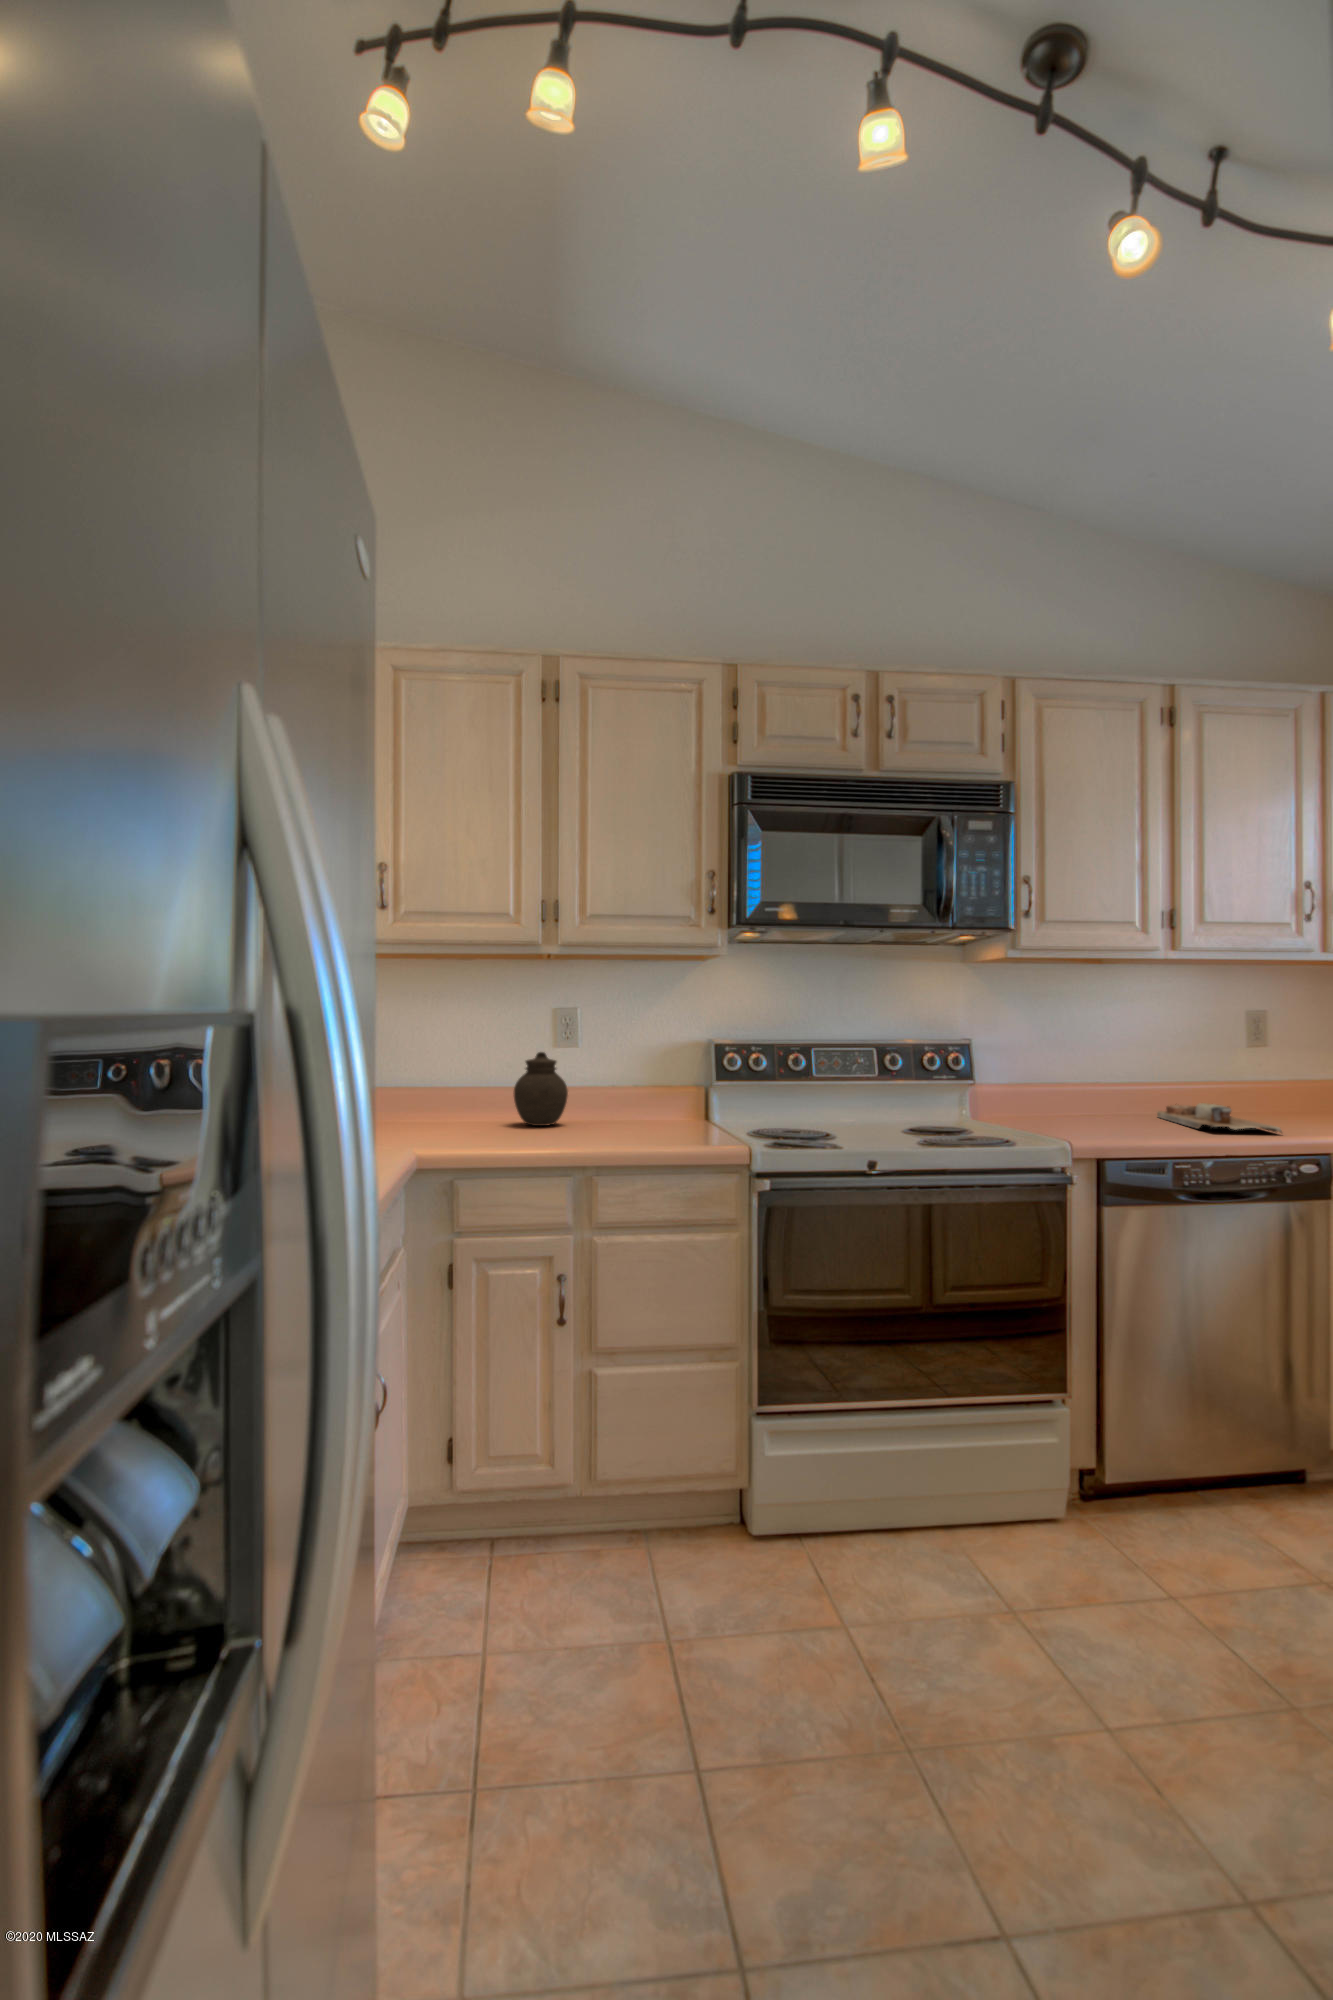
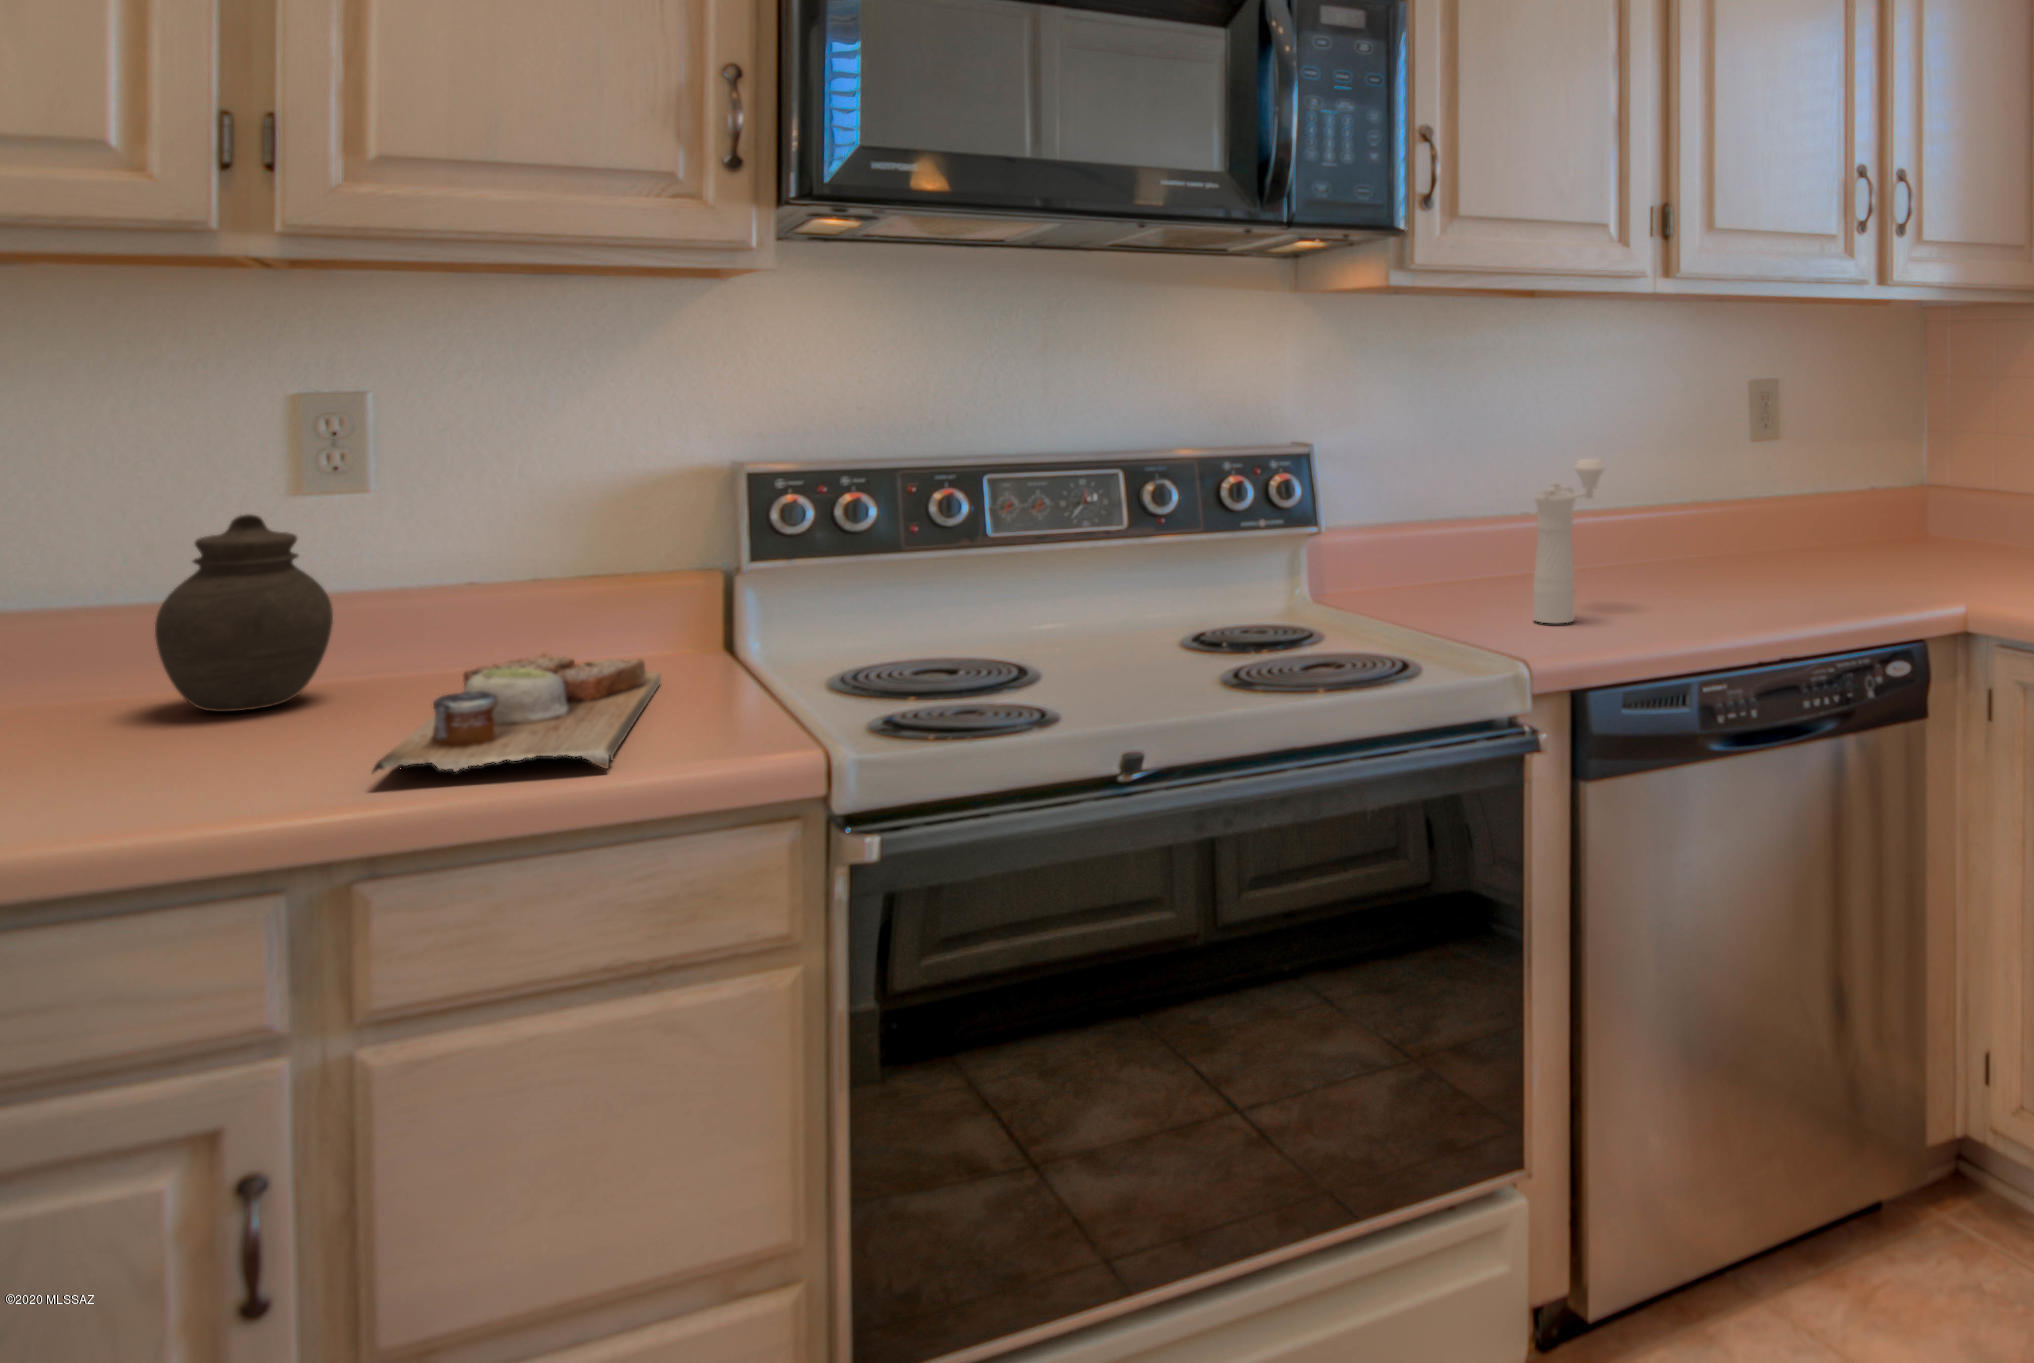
pepper mill: none [1089,1047,1134,1132] -> present [1533,459,1605,623]
cutting board: present [1157,1103,1282,1132] -> present [373,653,661,774]

